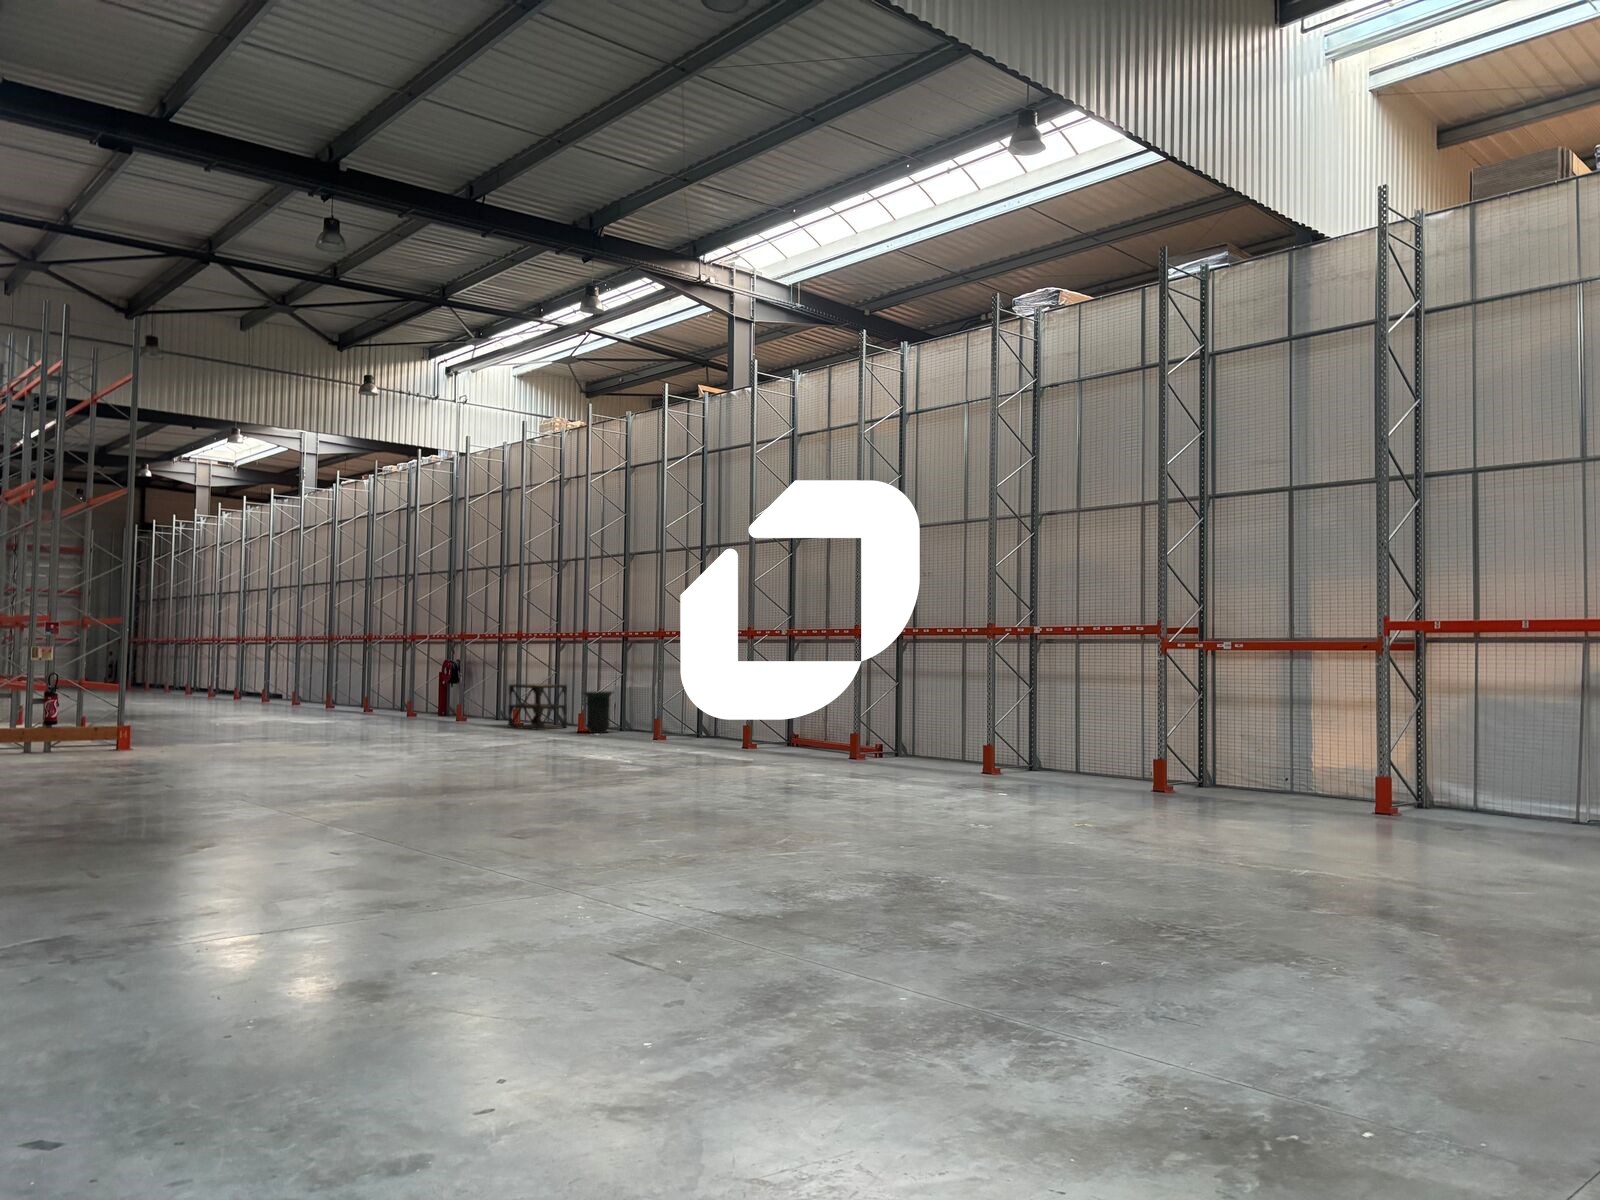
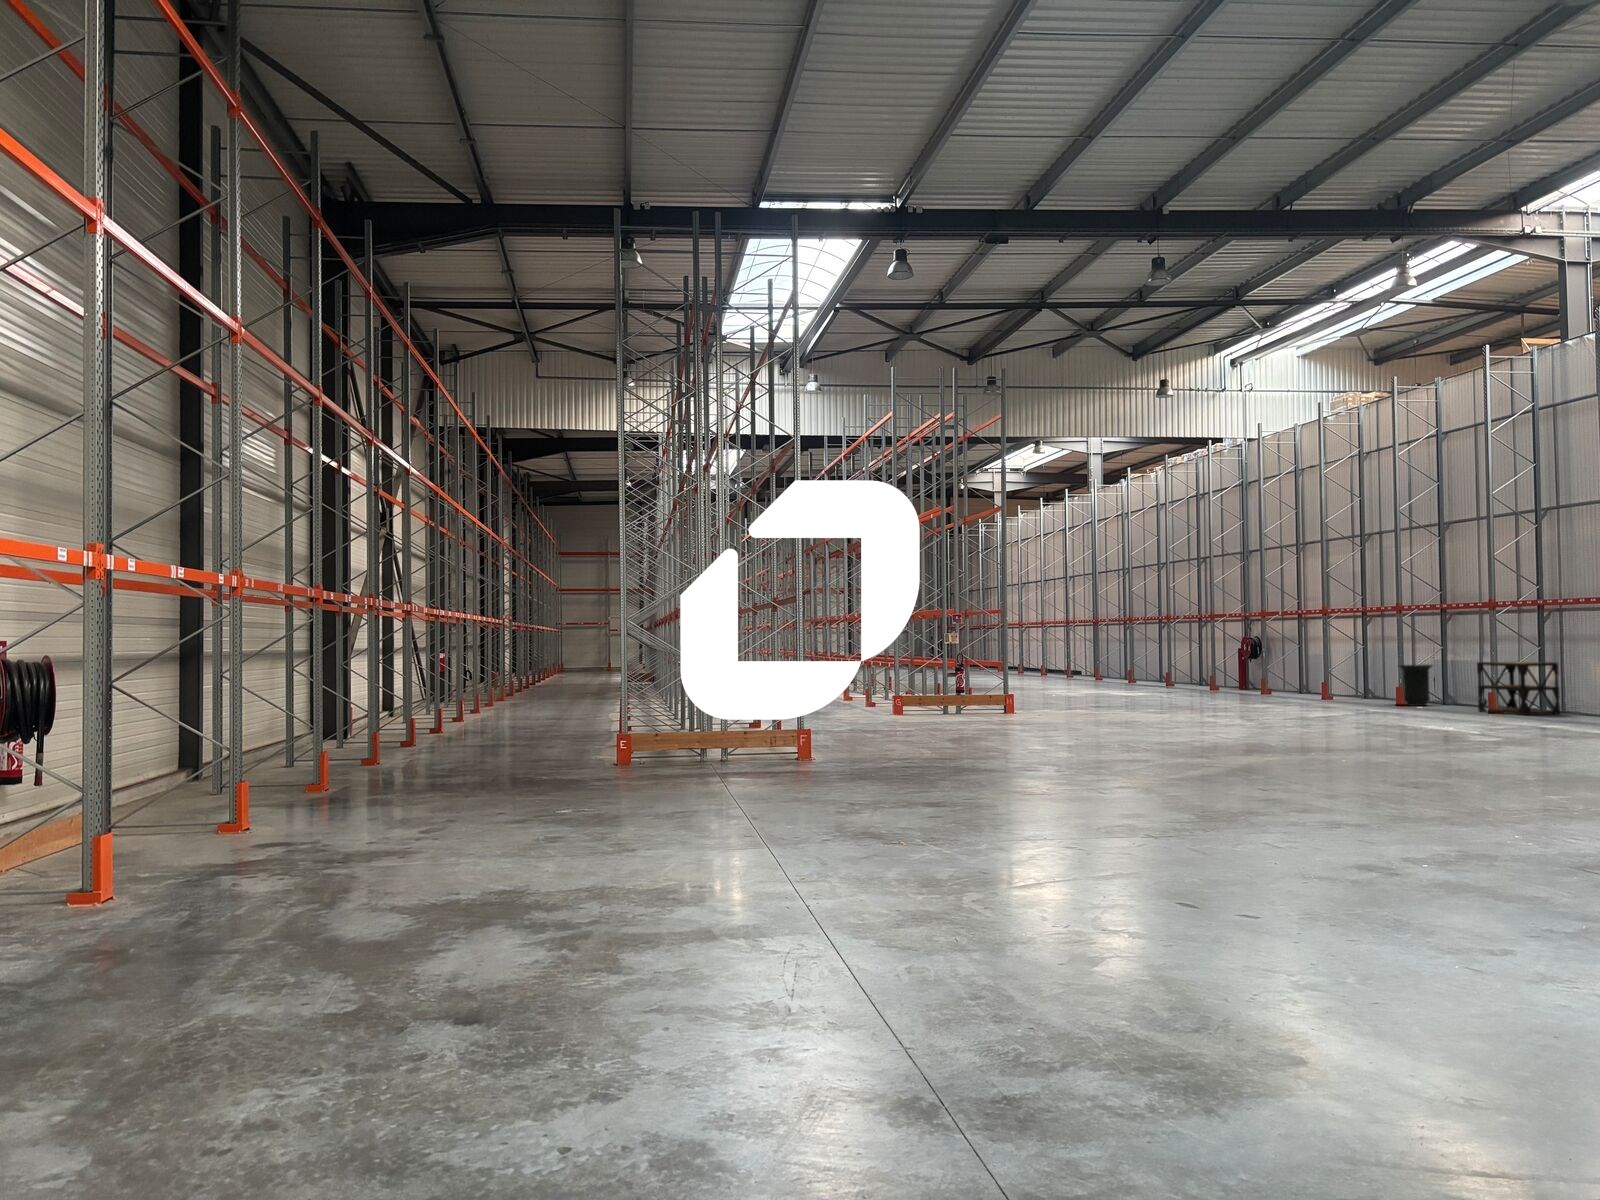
shelving unit: present [508,684,567,730] -> present [1477,661,1560,715]

